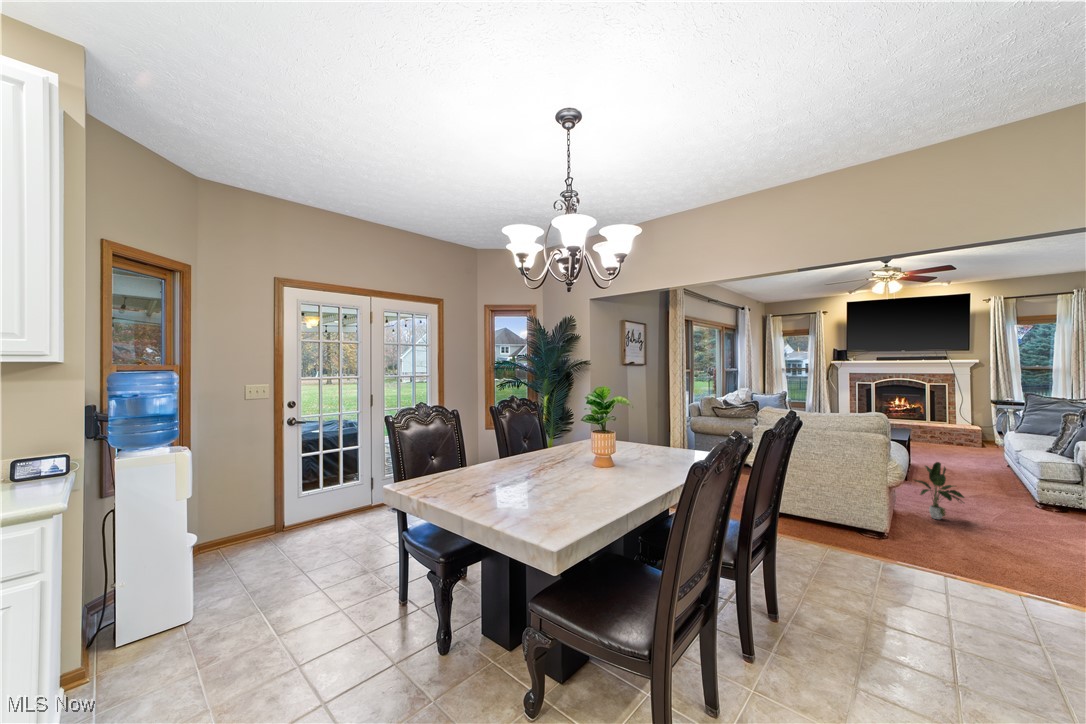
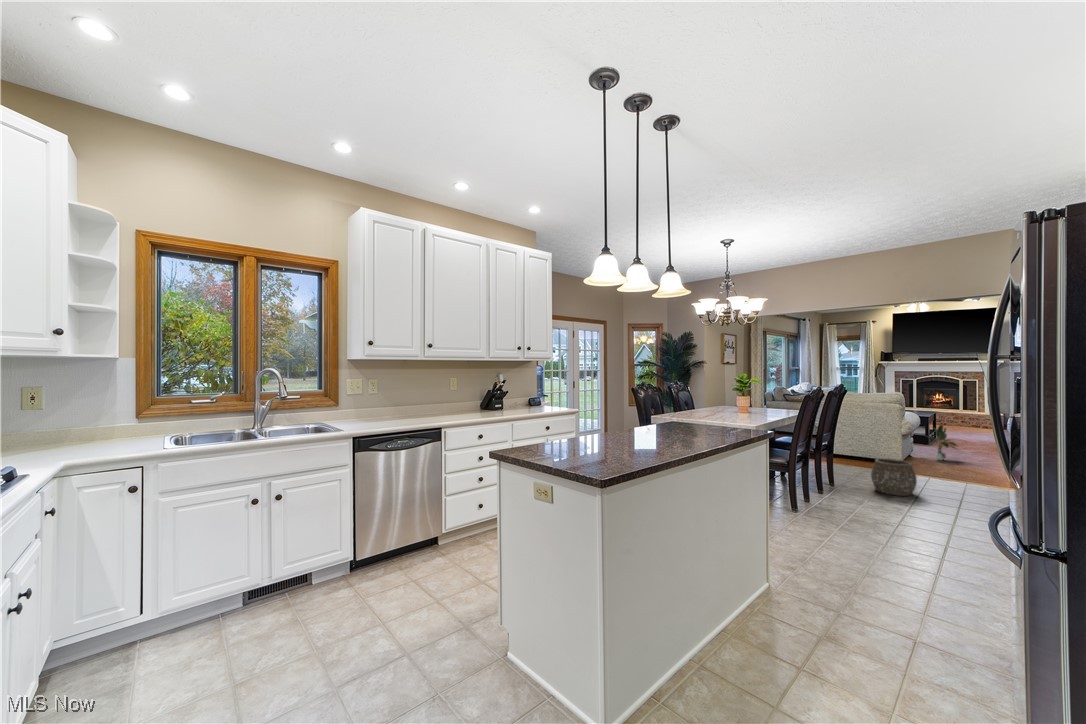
woven basket: none [848,562,948,660] -> present [871,459,917,496]

